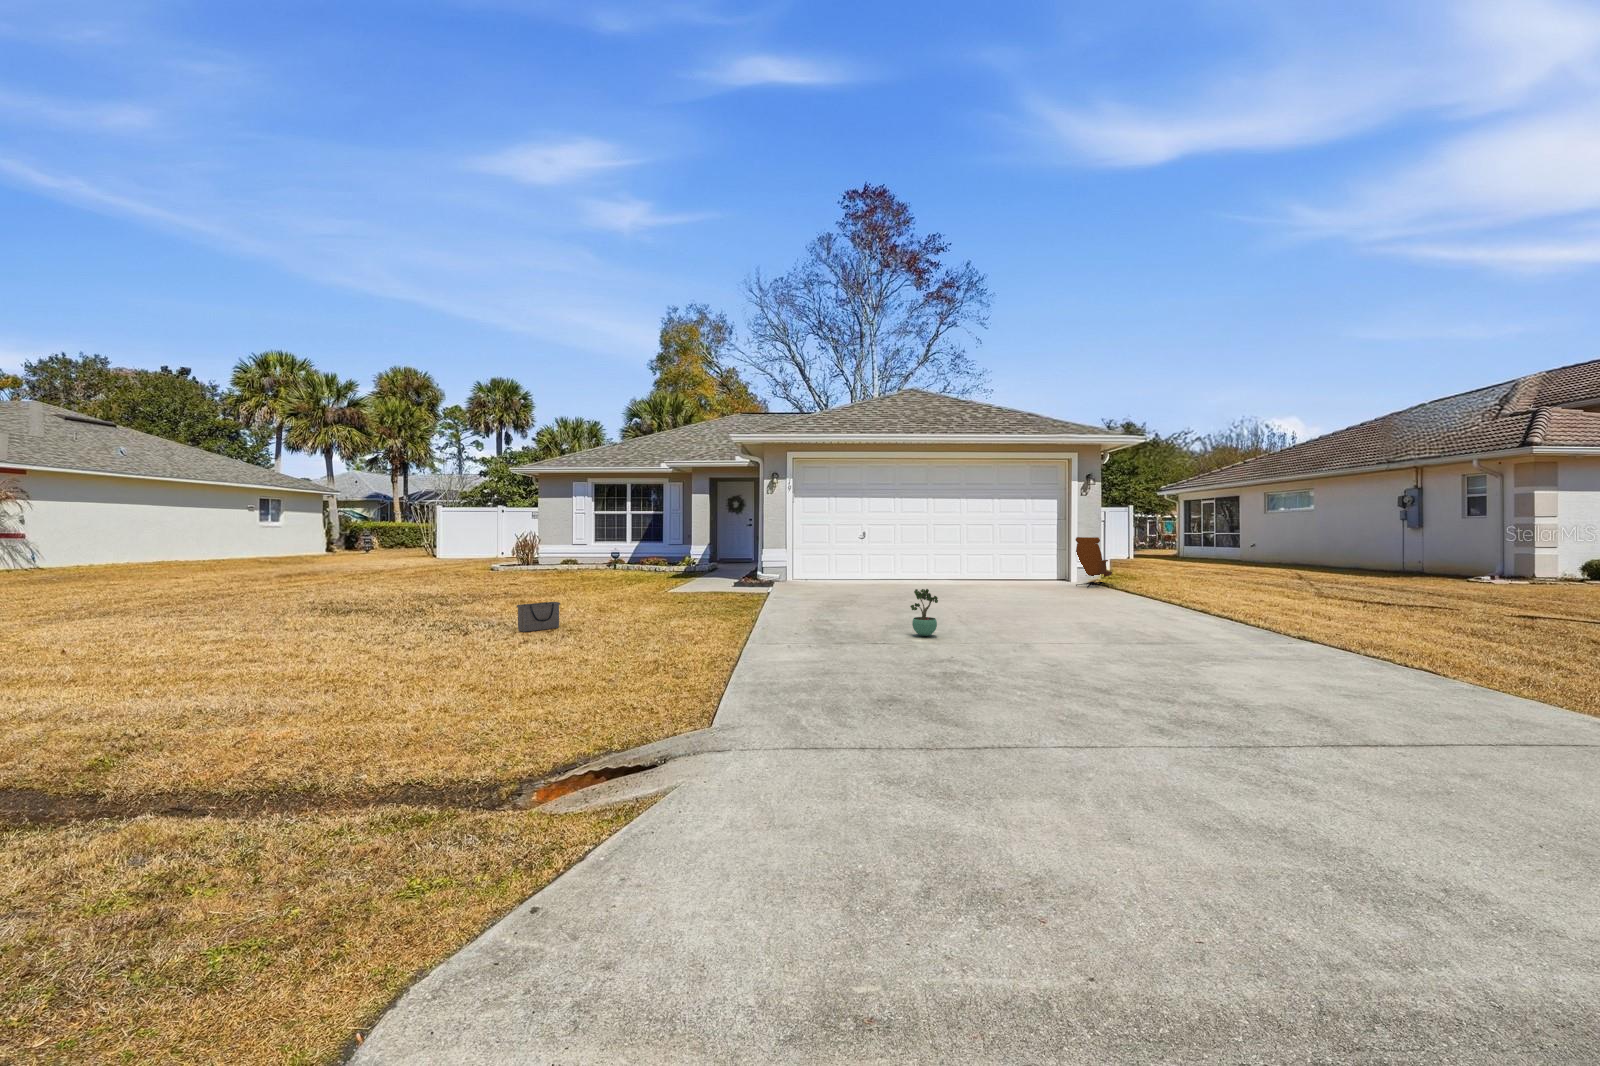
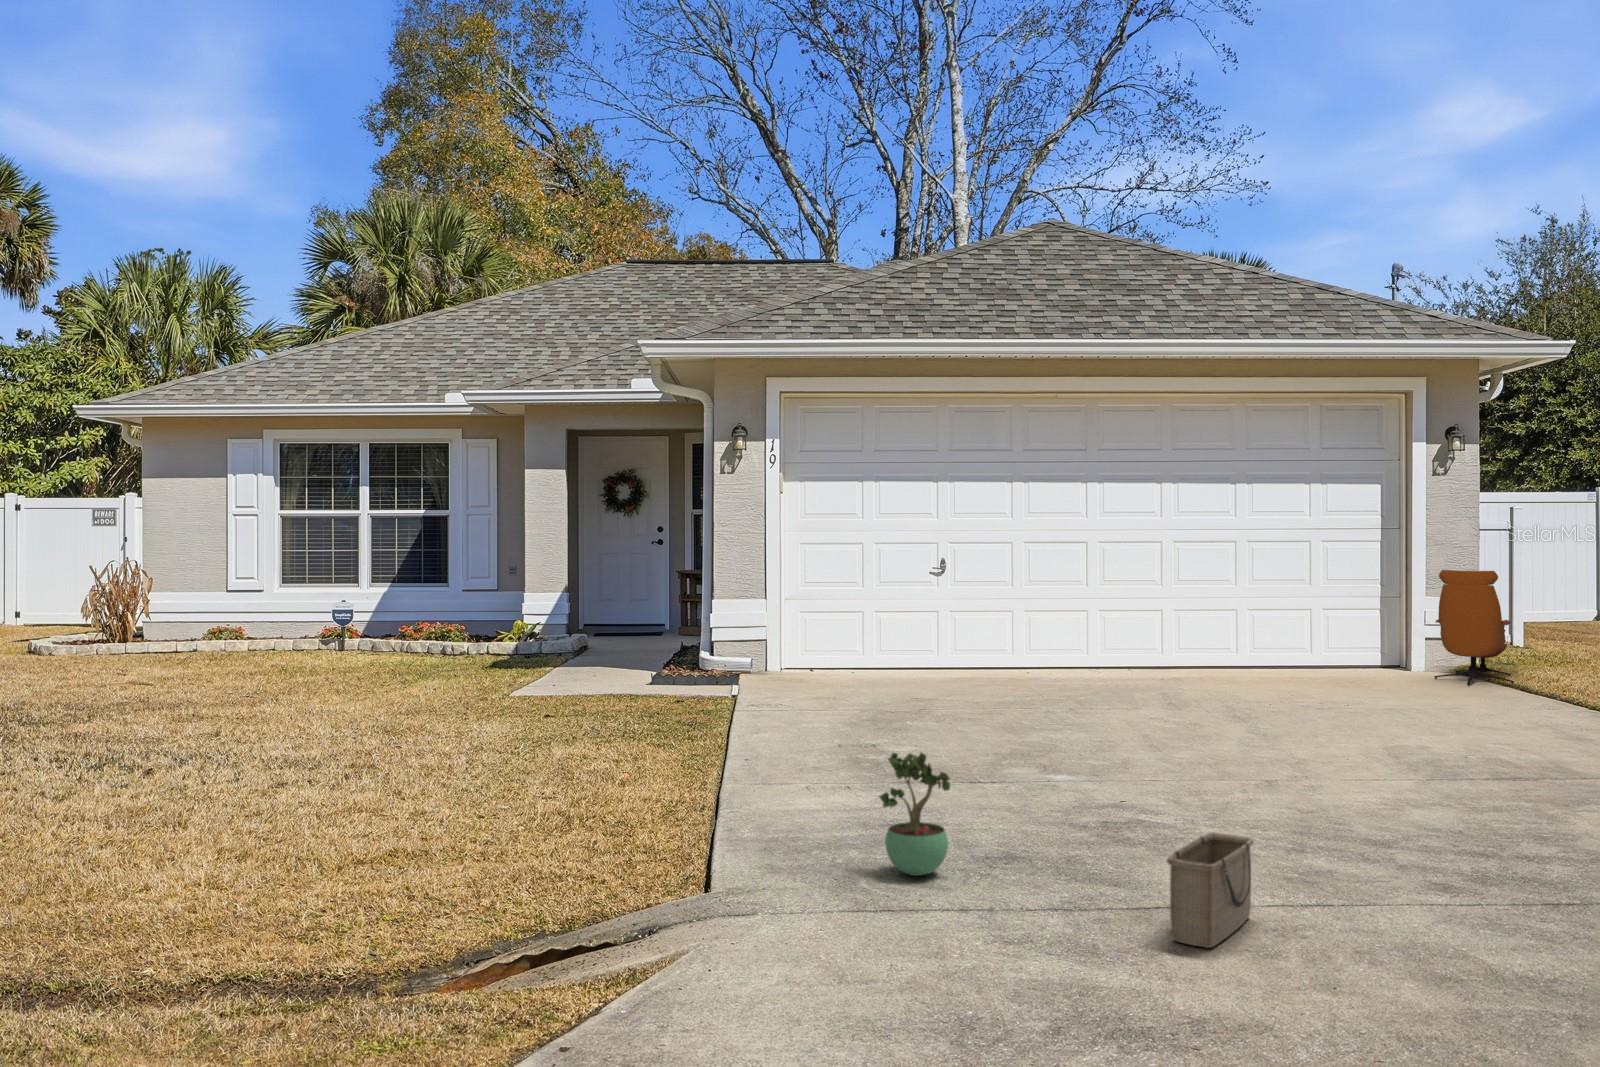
potted plant: present [910,589,938,636] -> present [879,752,950,876]
basket: present [517,602,560,632] -> present [1167,832,1254,948]

